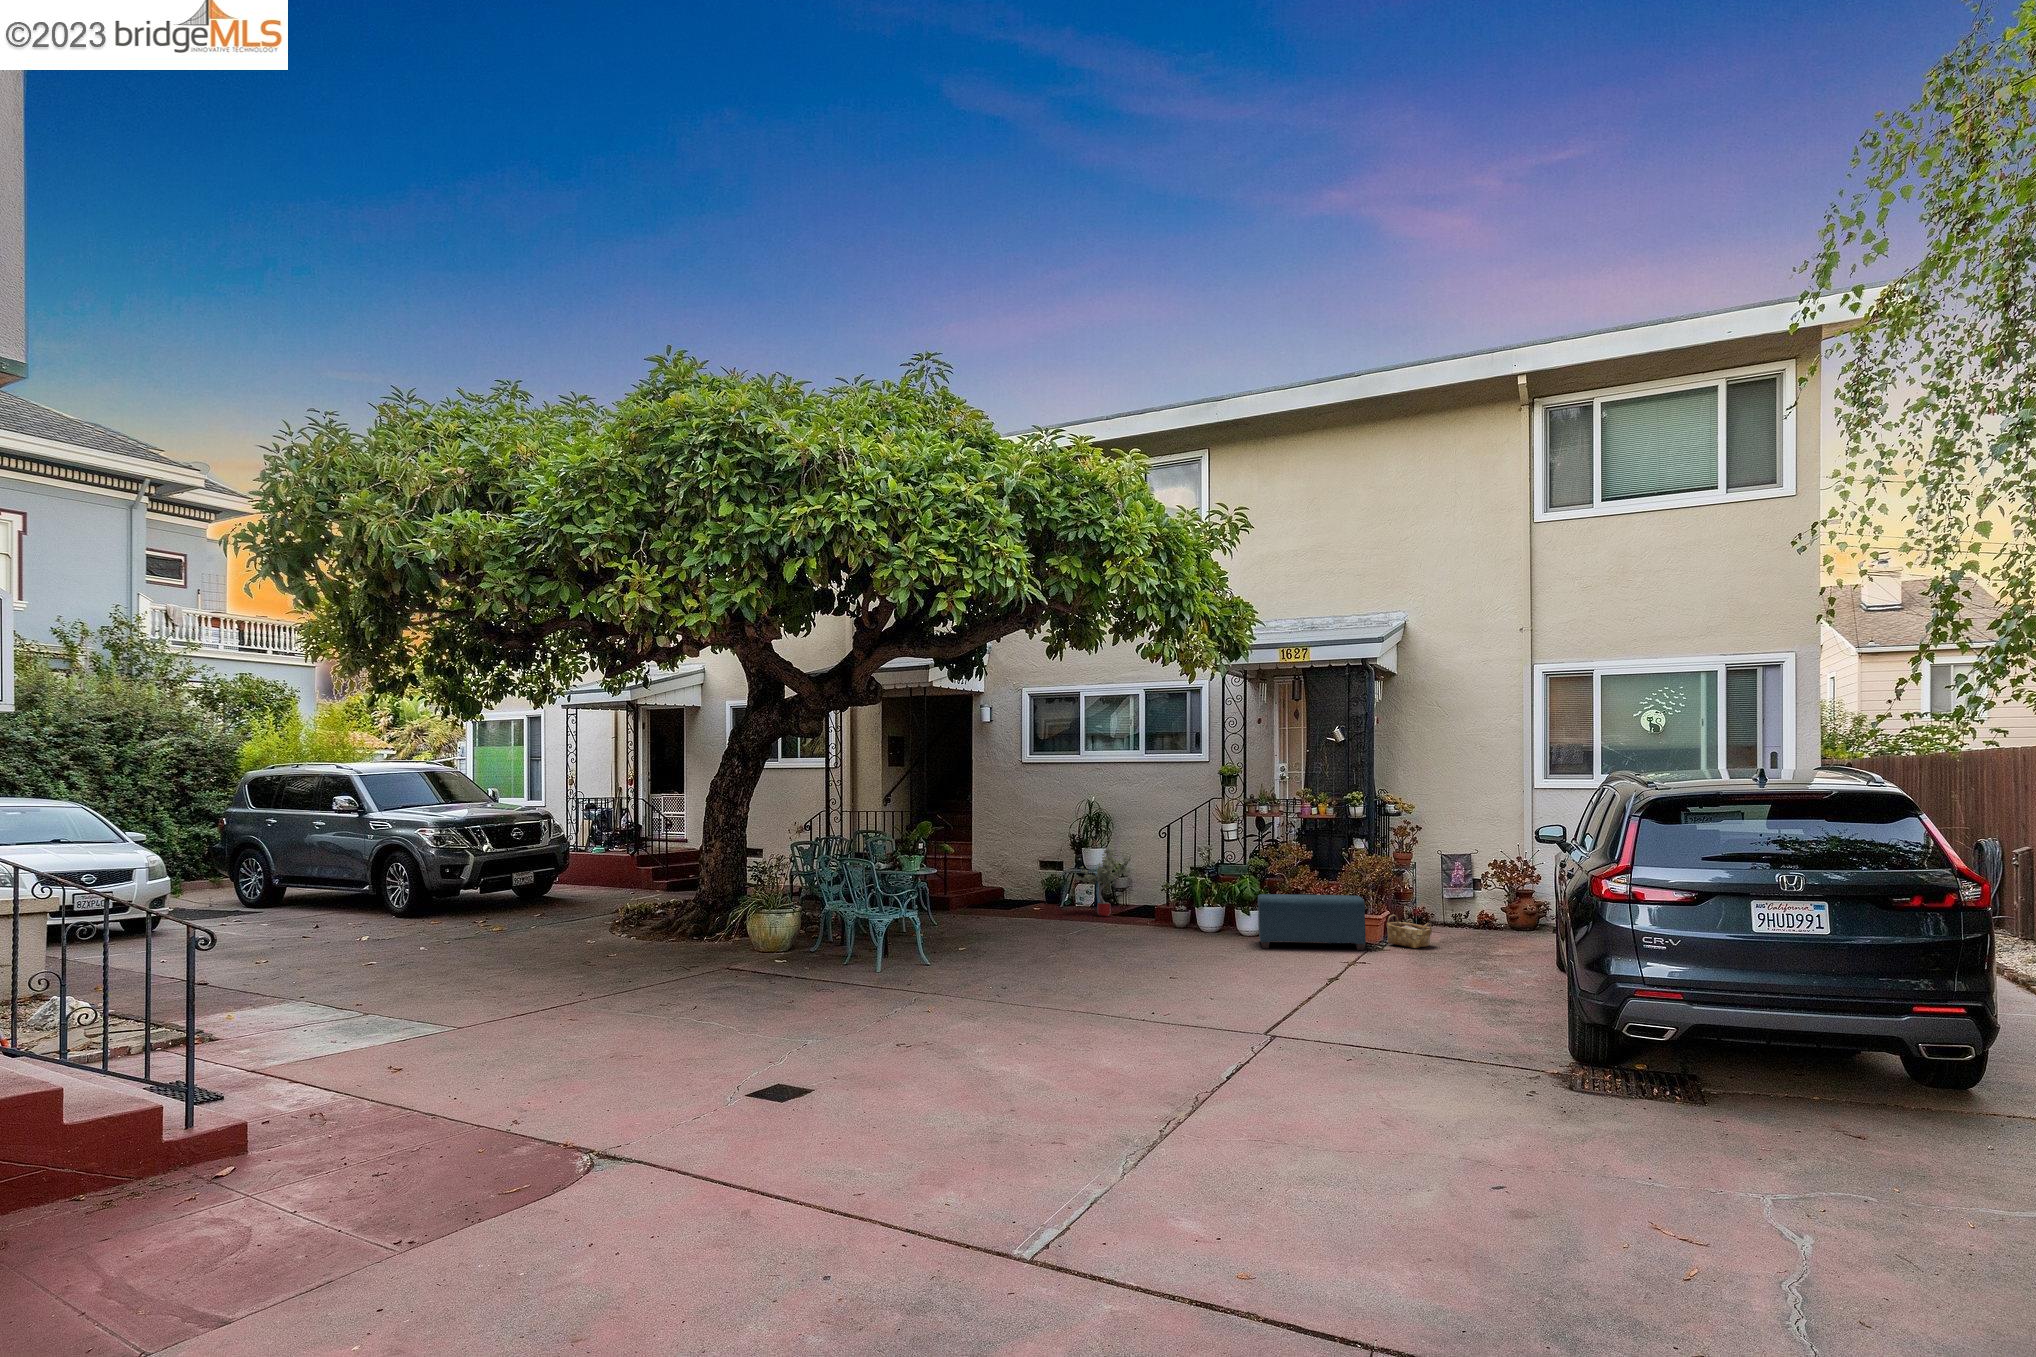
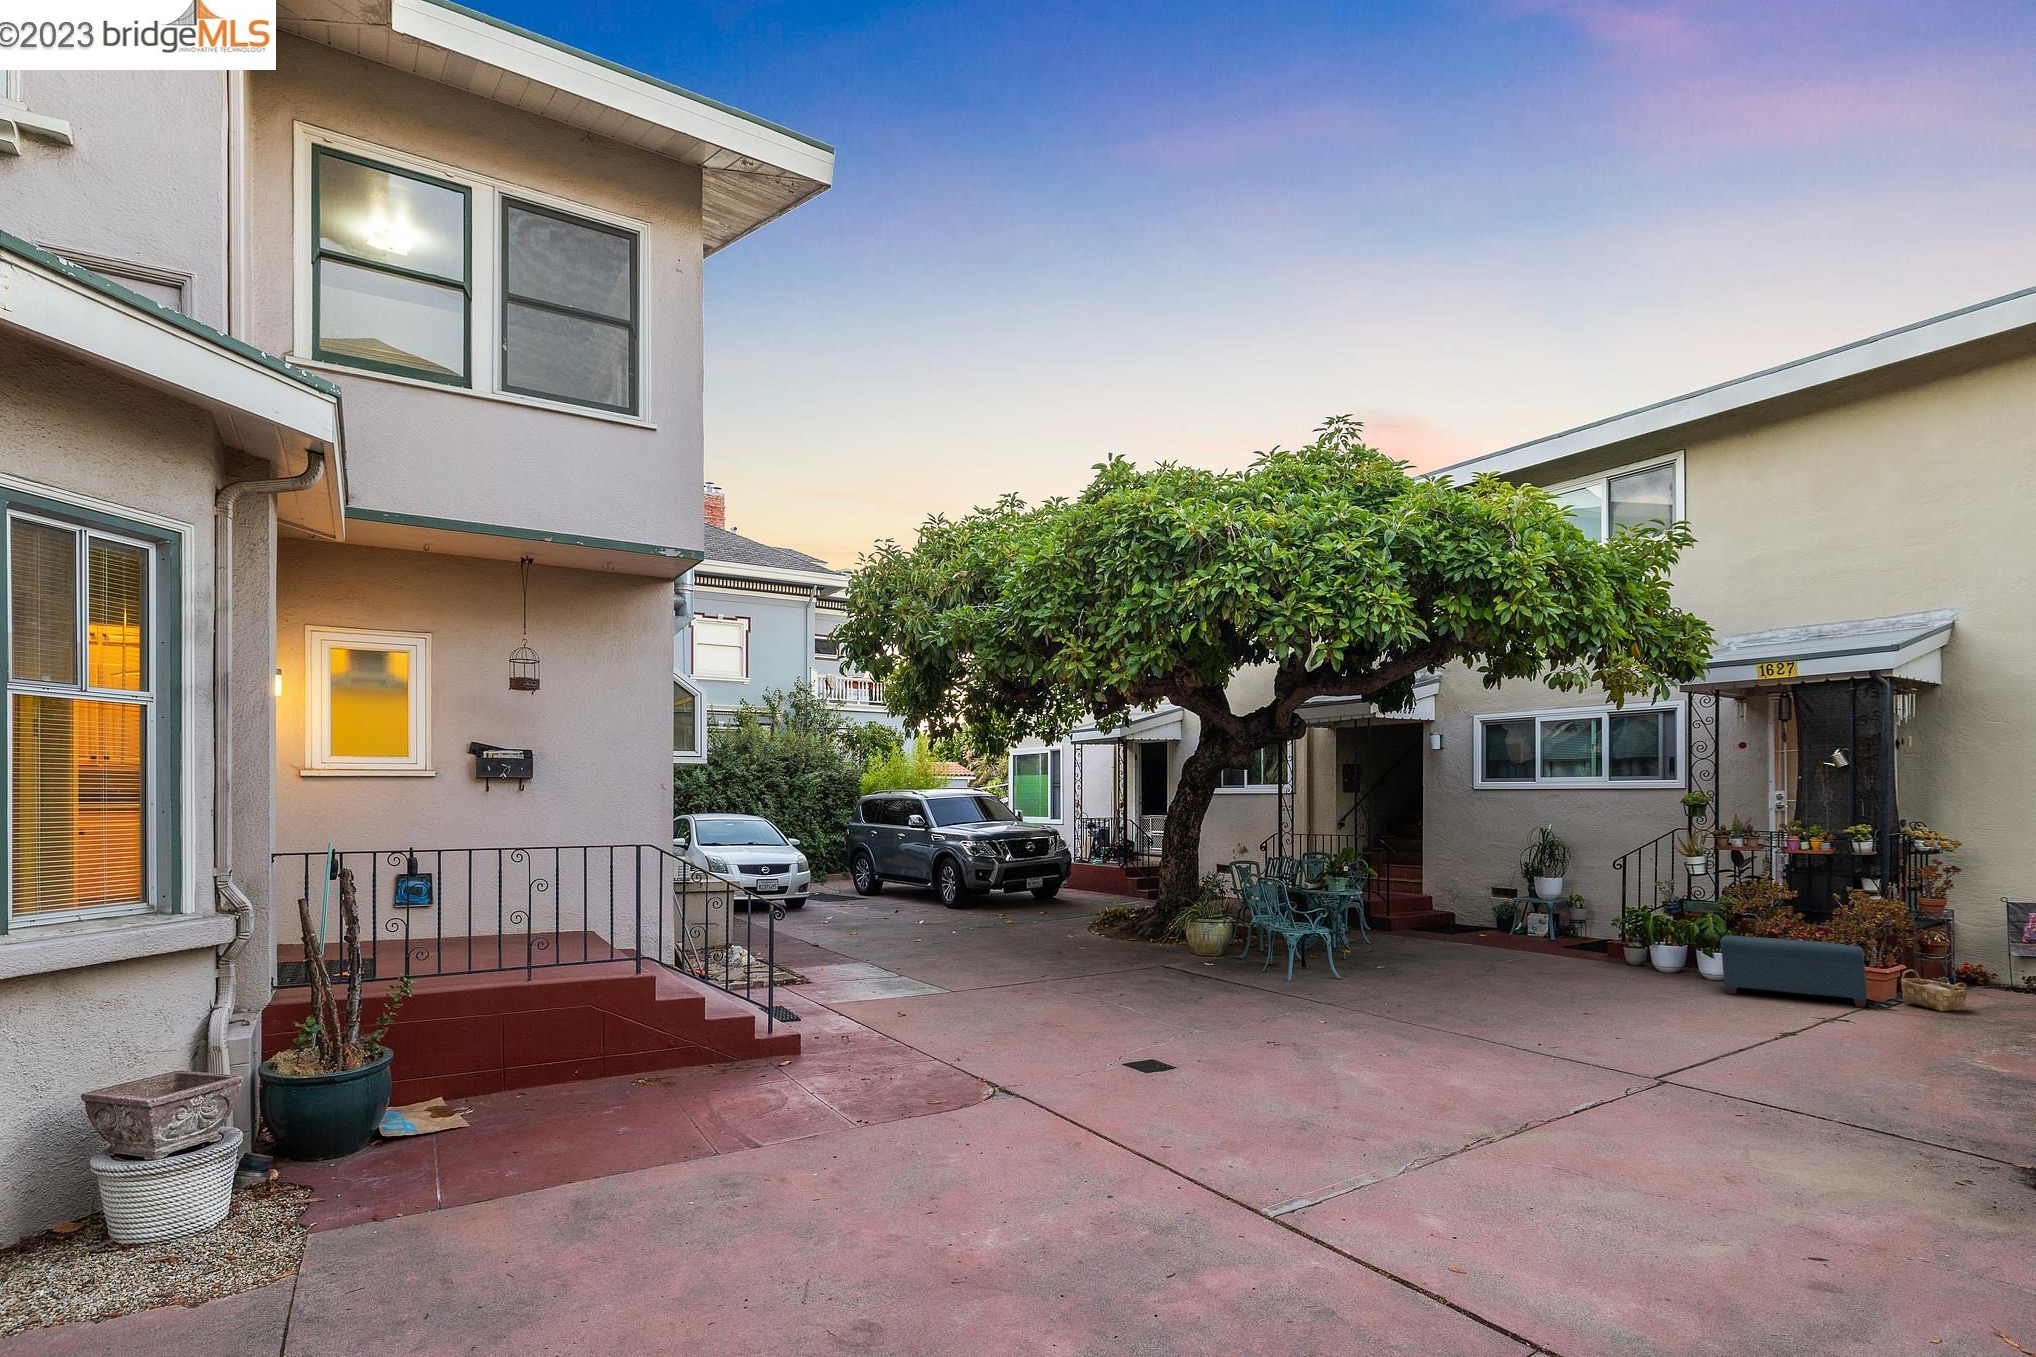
potted tree: present [1076,847,1131,917] -> none [1520,876,1584,947]

